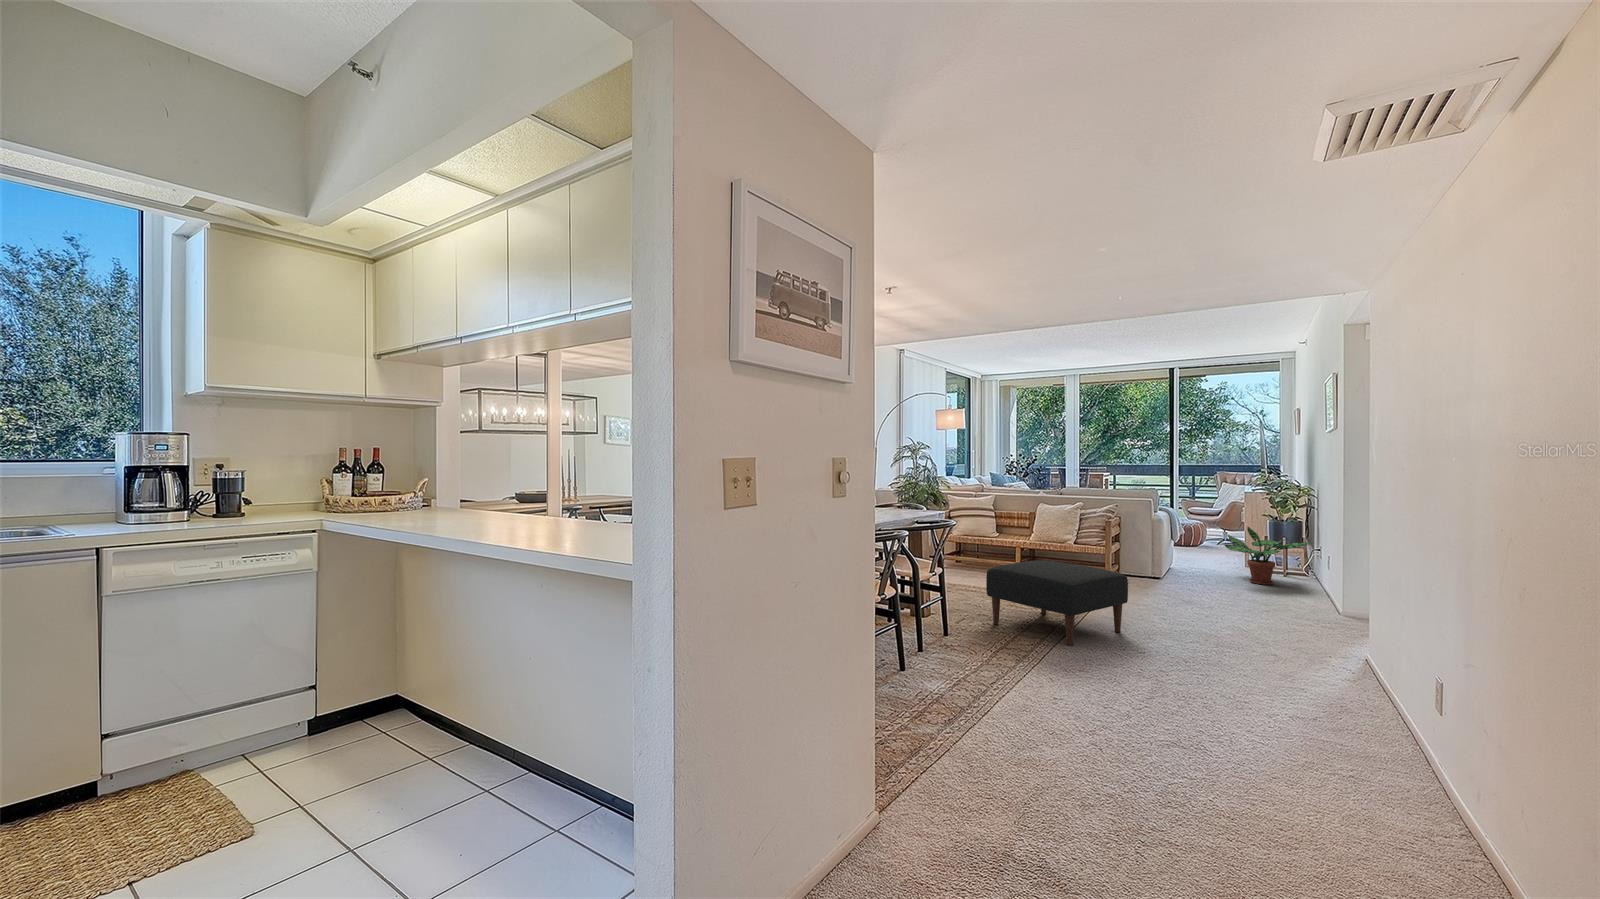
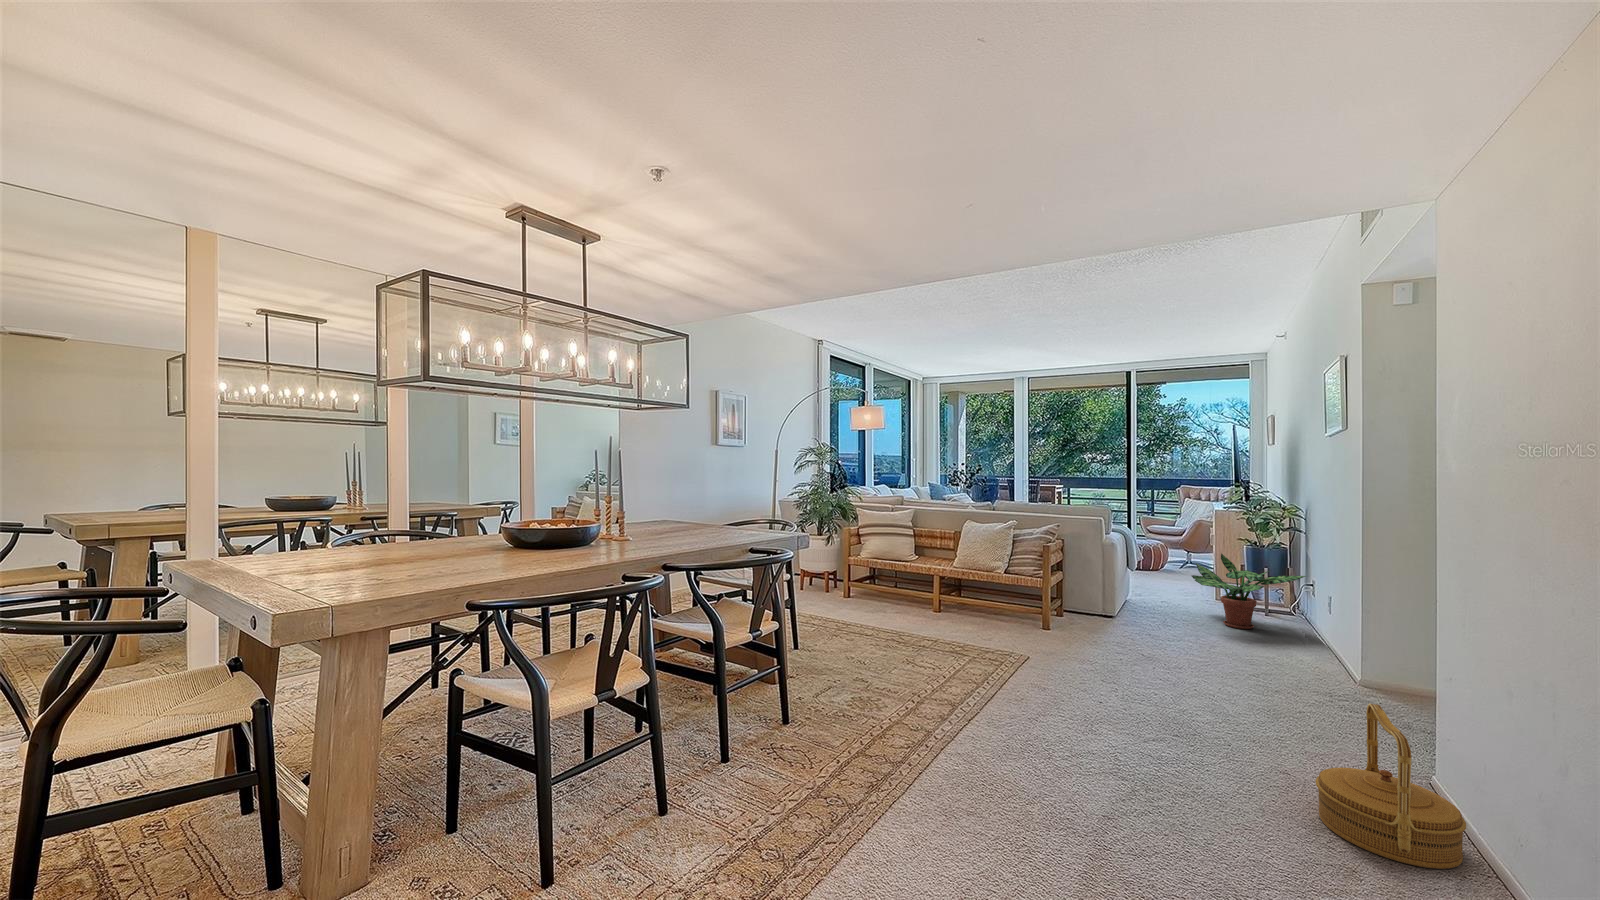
ottoman: present [986,560,1128,646] -> none [860,602,1061,746]
basket: none [1288,607,1369,689] -> present [1316,704,1466,869]

